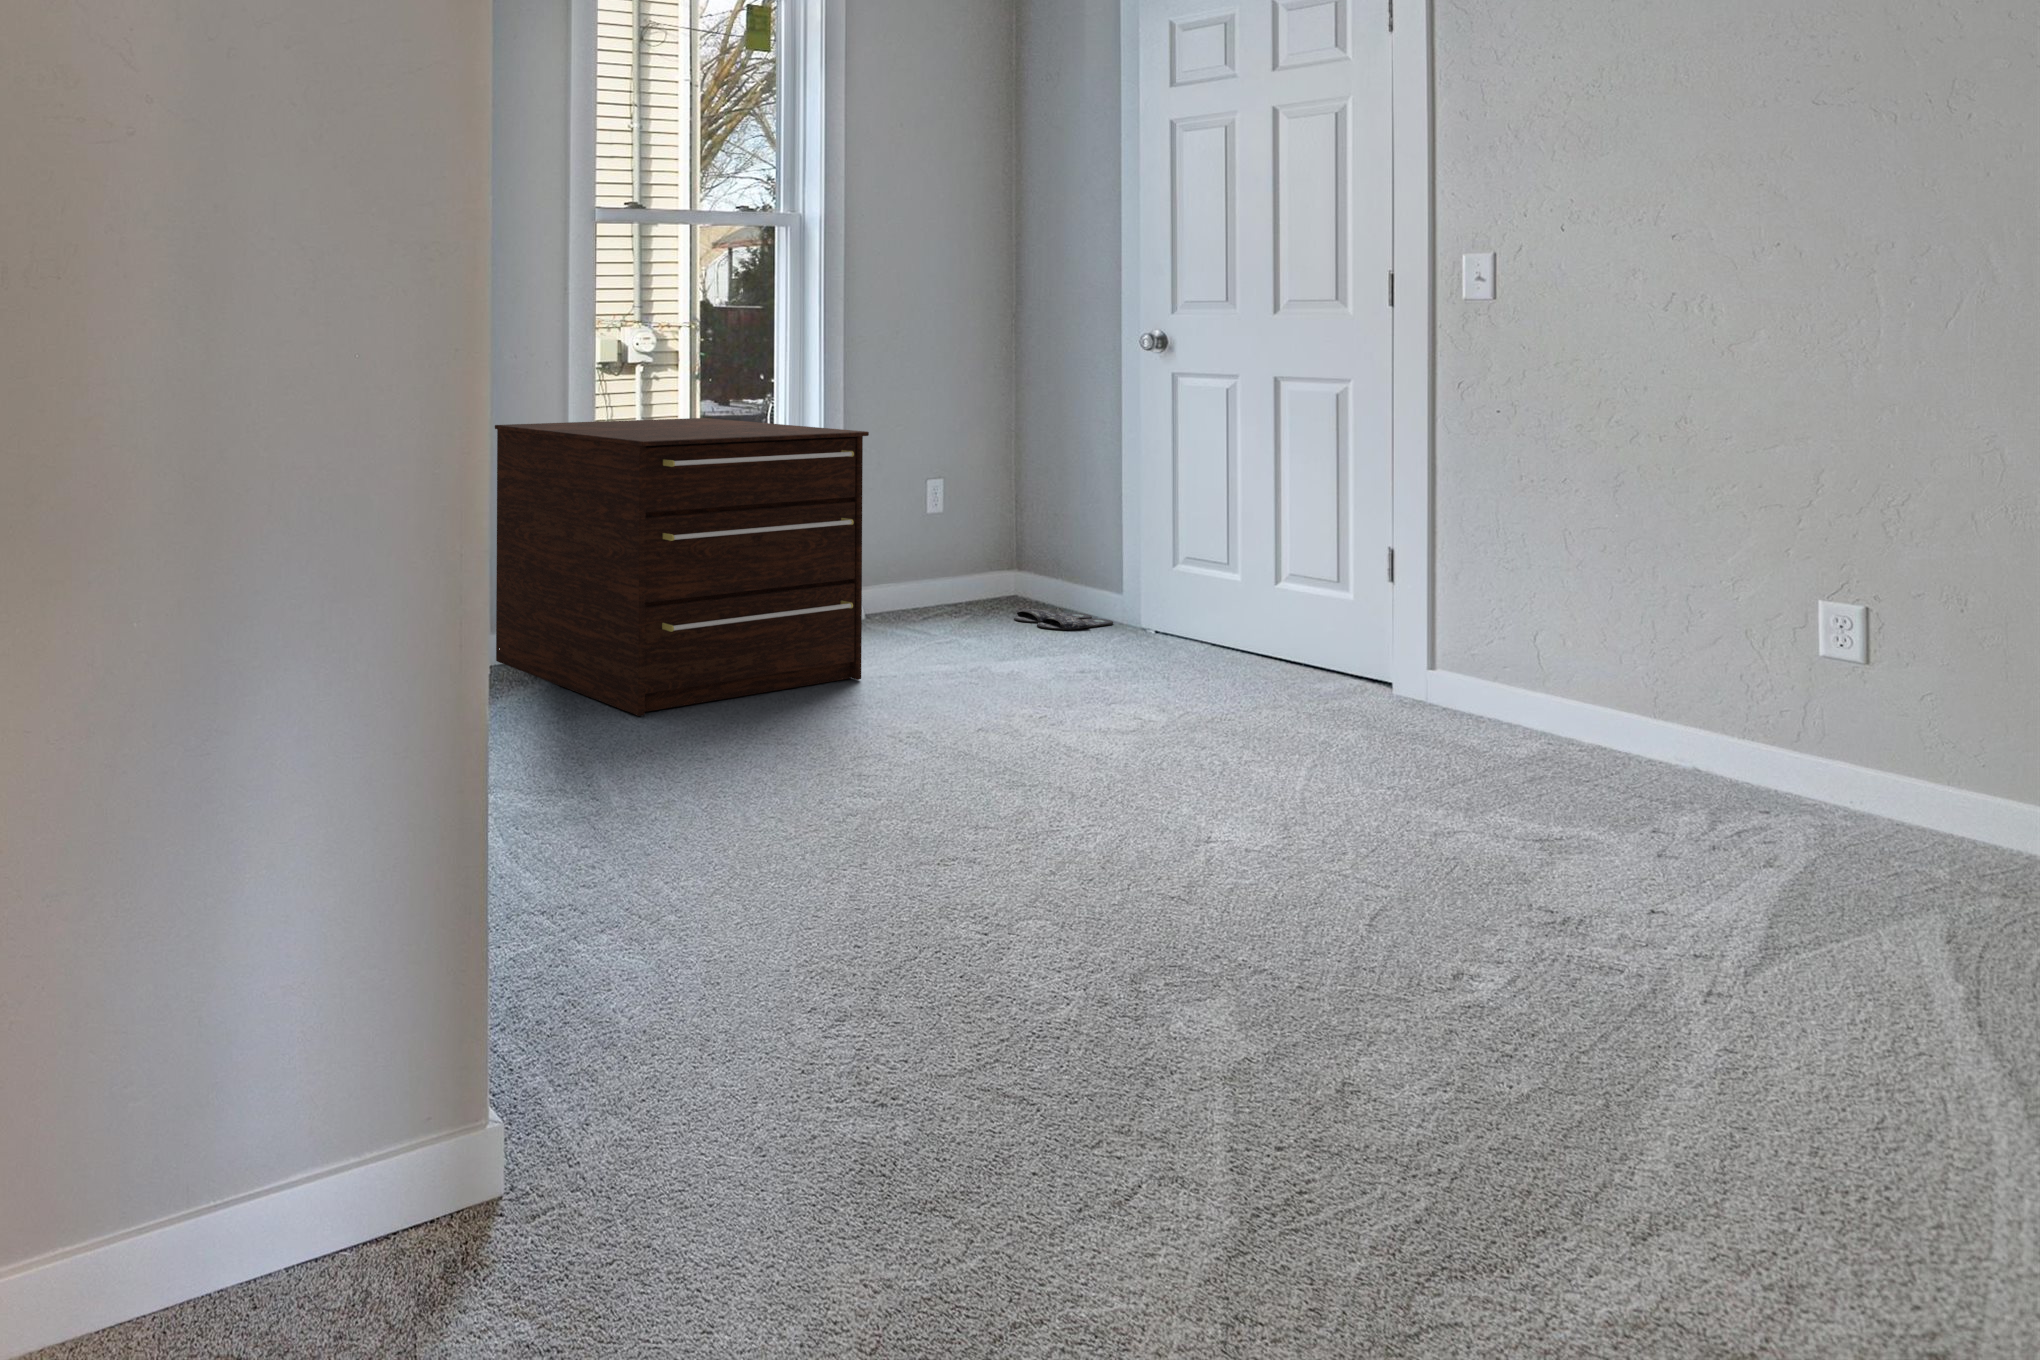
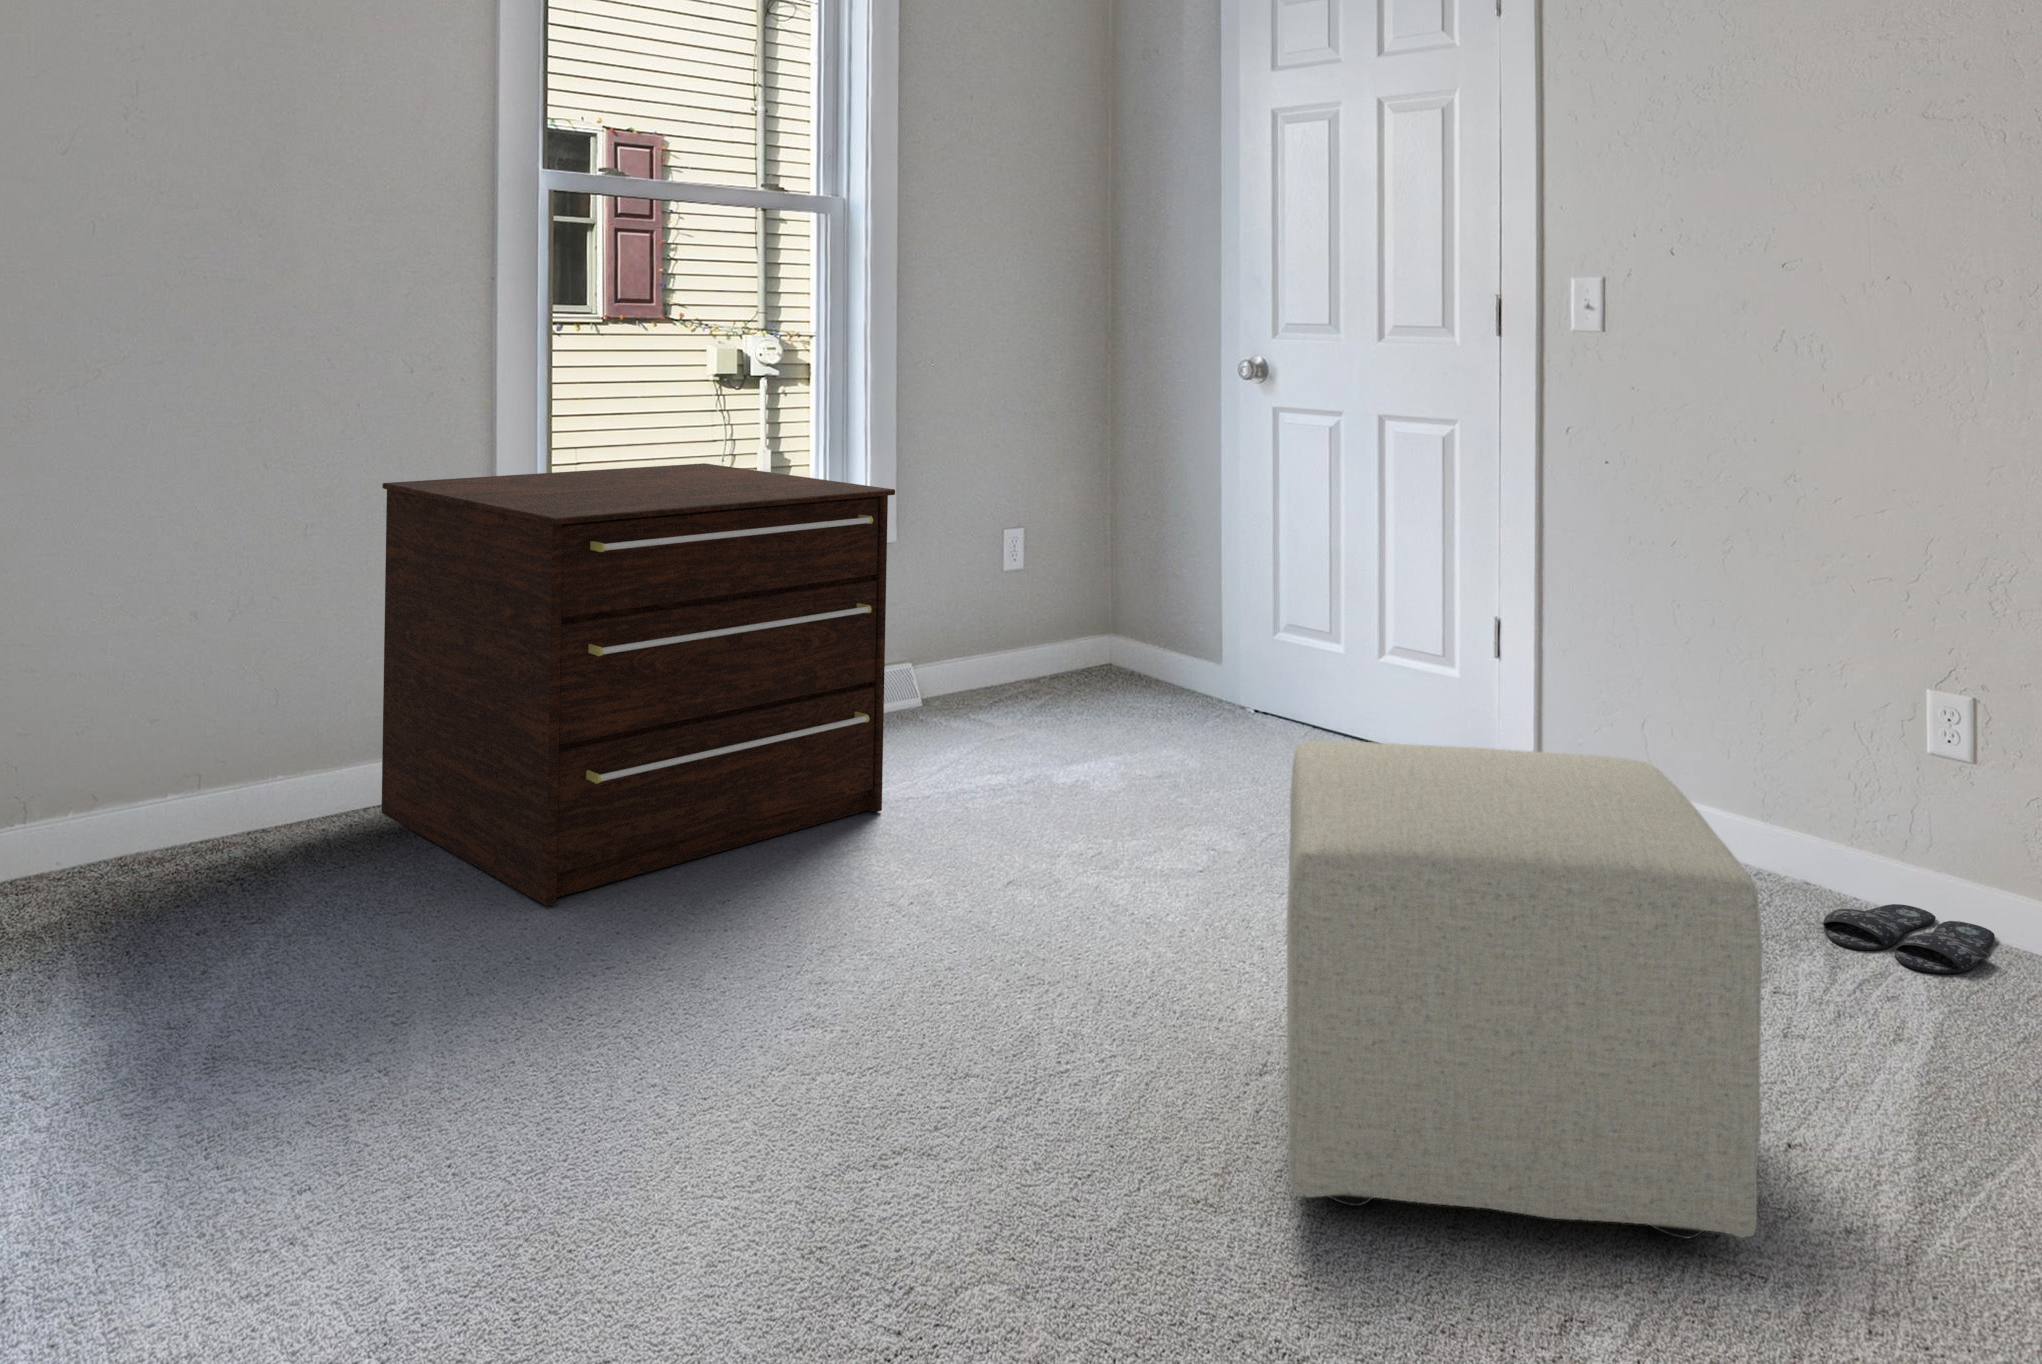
ottoman: none [1219,601,1617,944] -> present [1287,741,1762,1239]
slippers: present [1014,609,1113,630] -> present [1823,904,1995,973]

